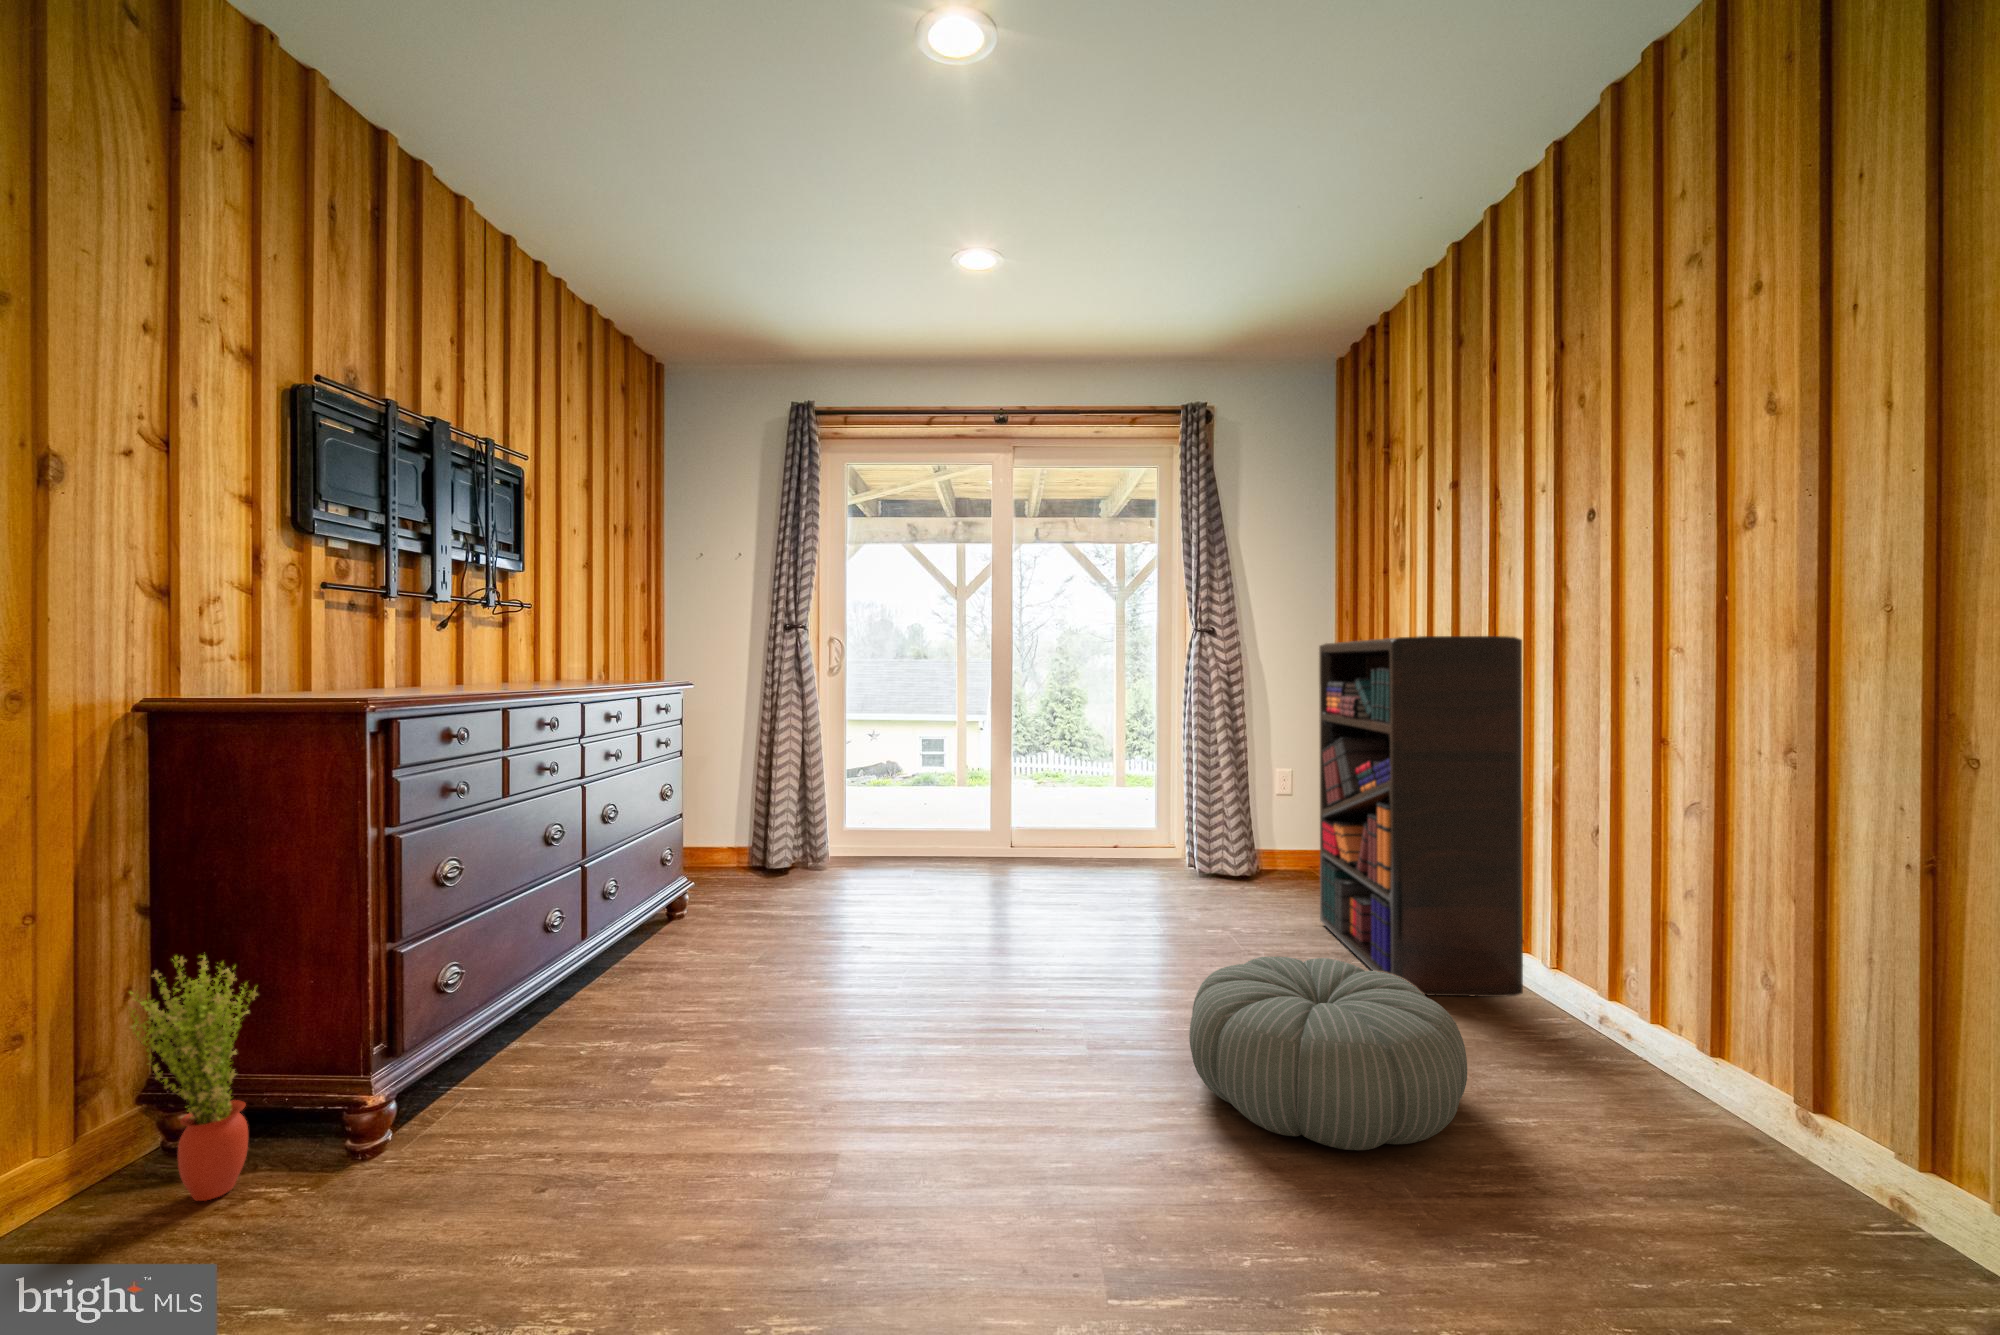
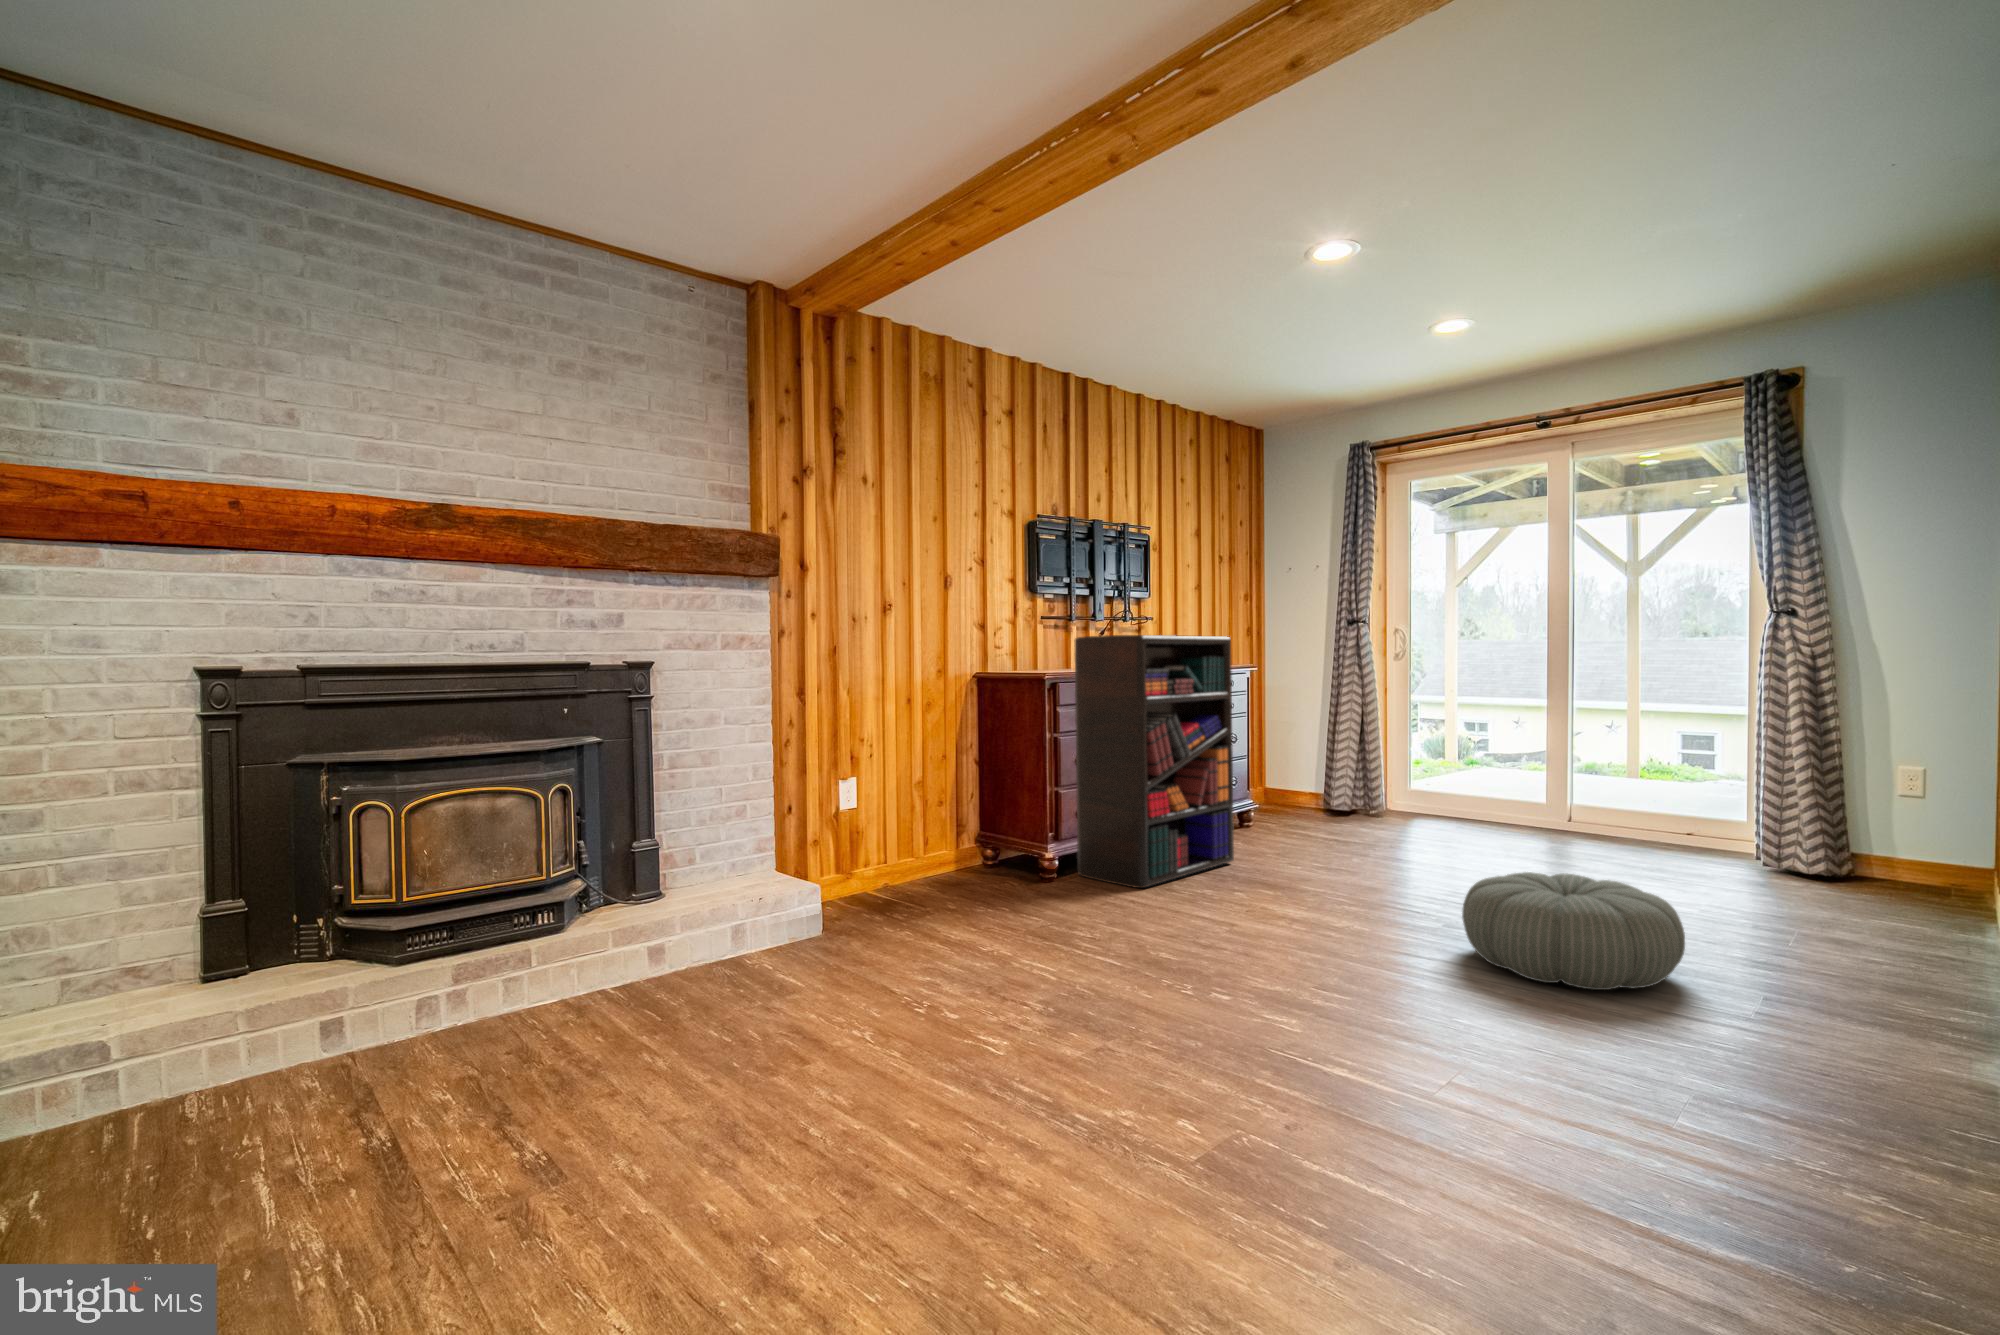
bookshelf: present [1319,636,1523,997] -> present [1074,635,1234,888]
potted plant: present [130,955,258,1201] -> none [975,775,1012,874]

